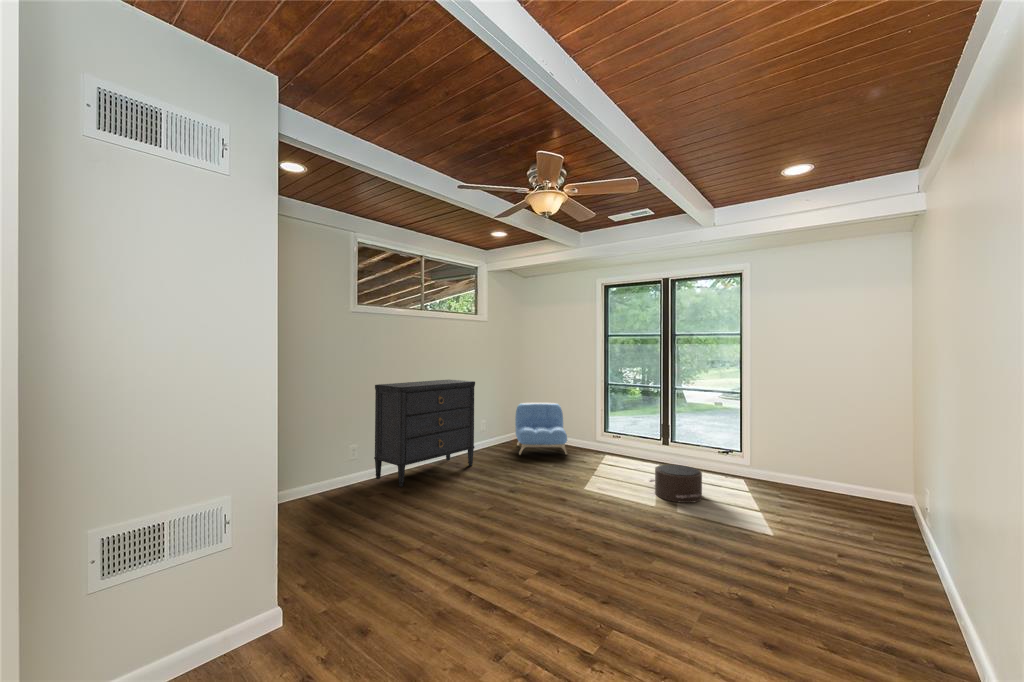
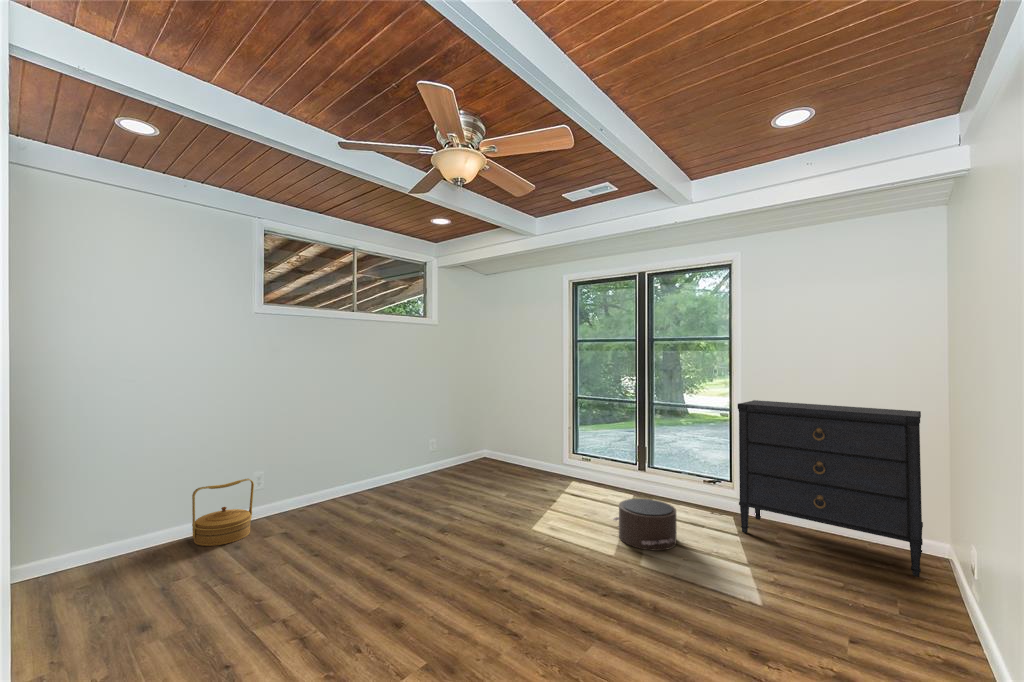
dresser: present [374,380,475,487] -> present [738,400,923,577]
armchair: present [515,403,567,454] -> none [470,419,528,480]
woven basket: none [318,451,361,503] -> present [192,479,254,546]

